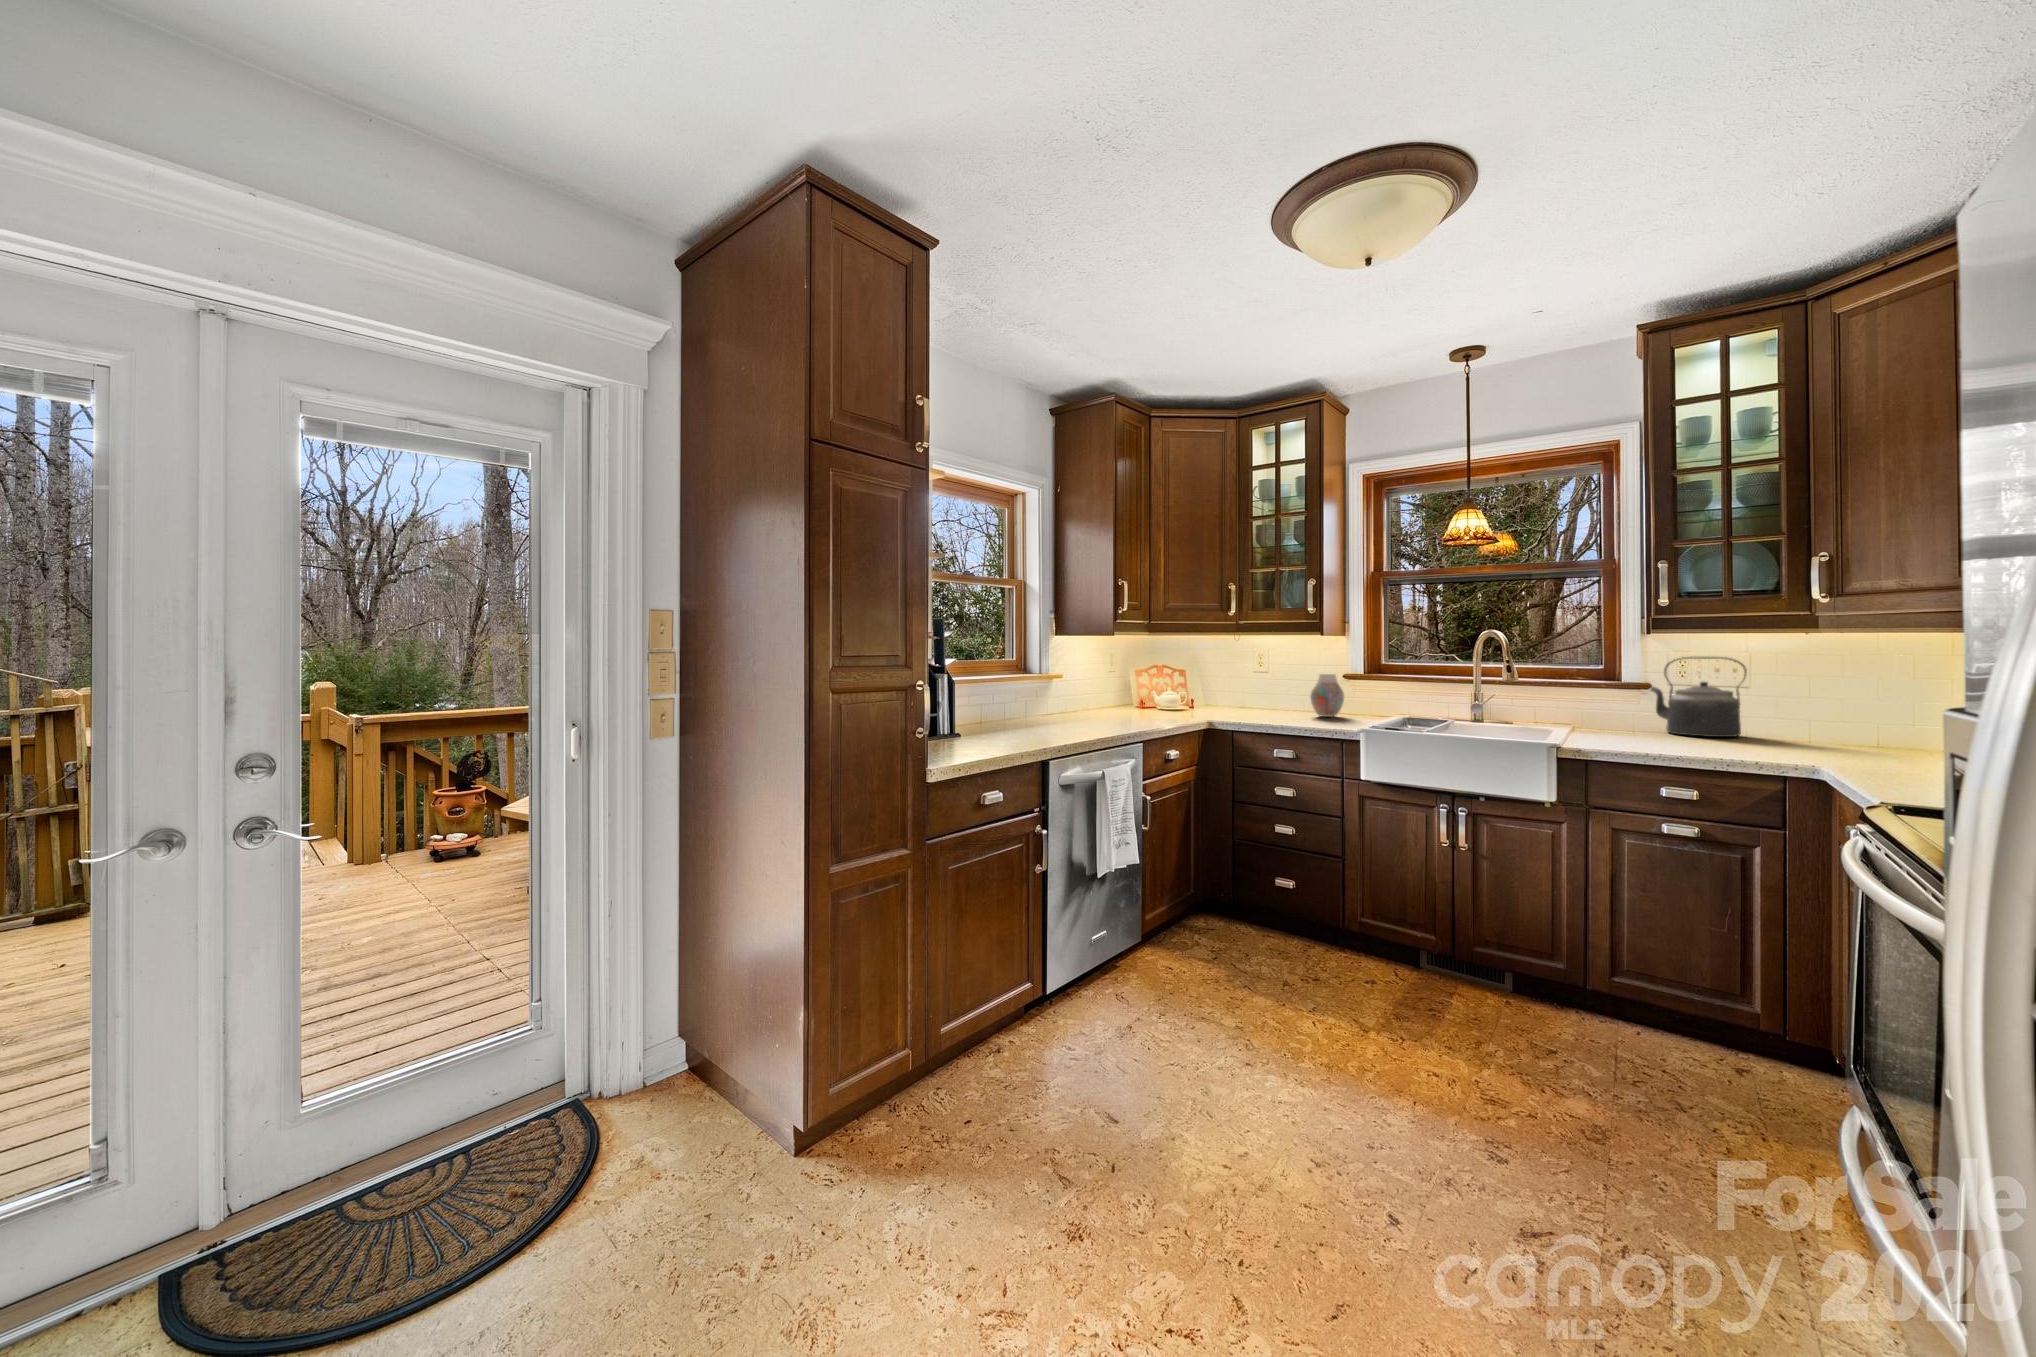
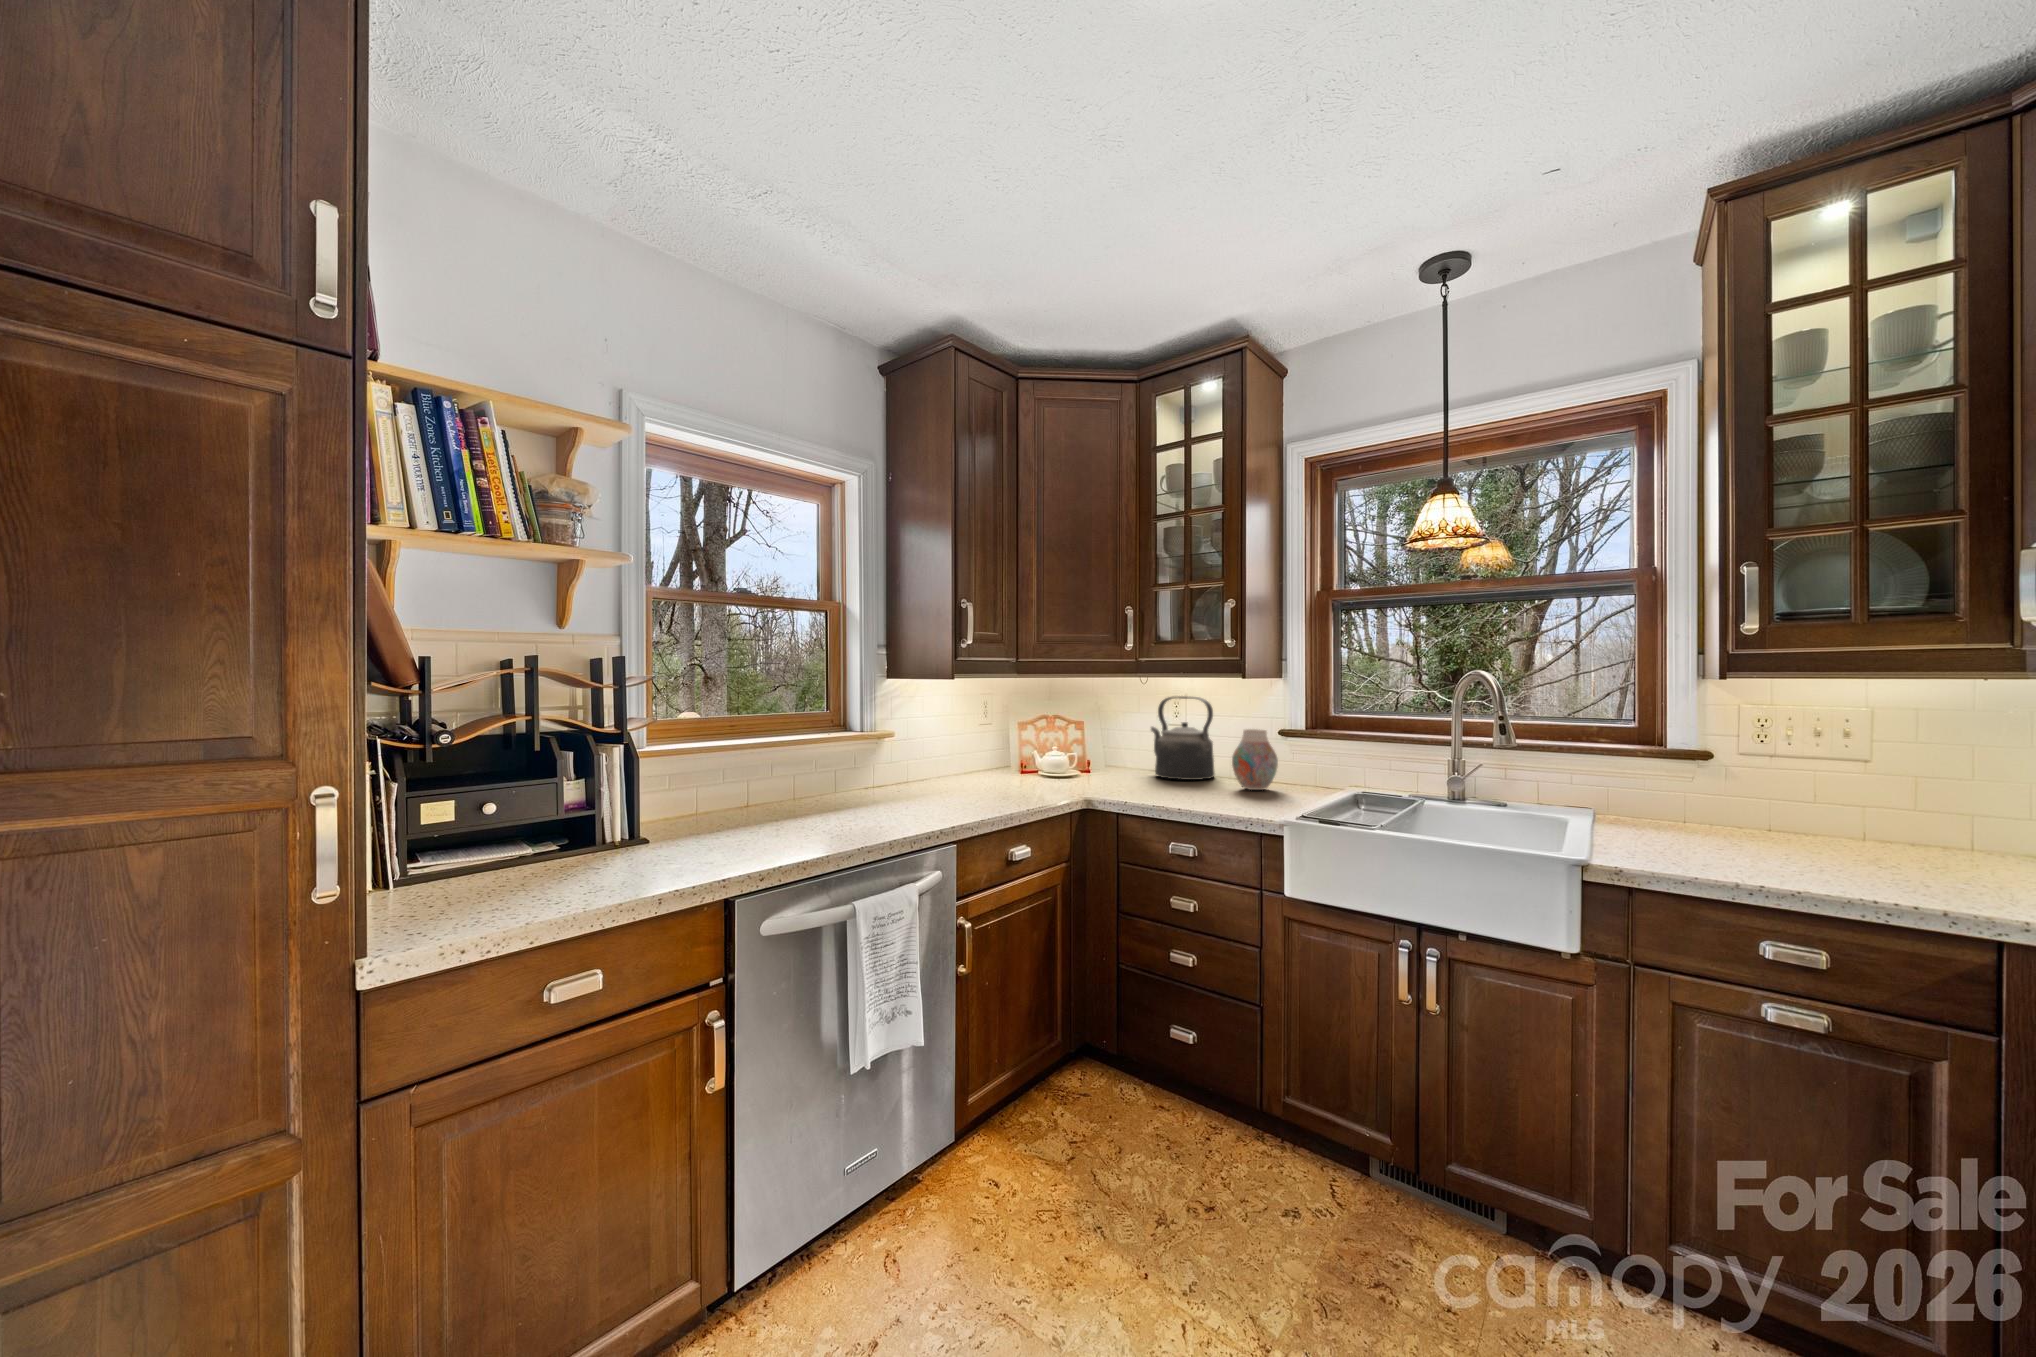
kettle: present [1651,657,1747,737] -> present [1151,696,1215,780]

